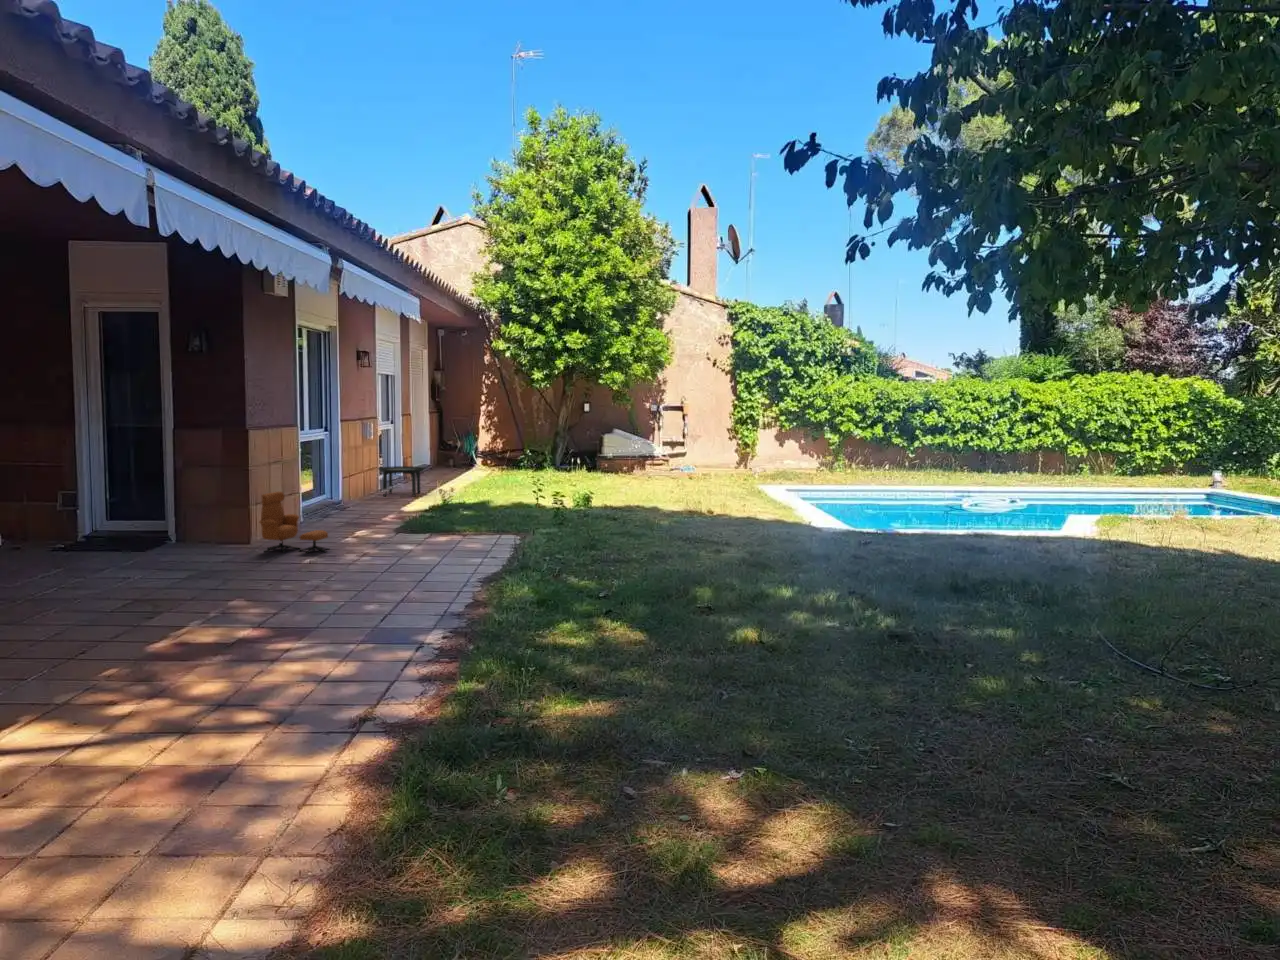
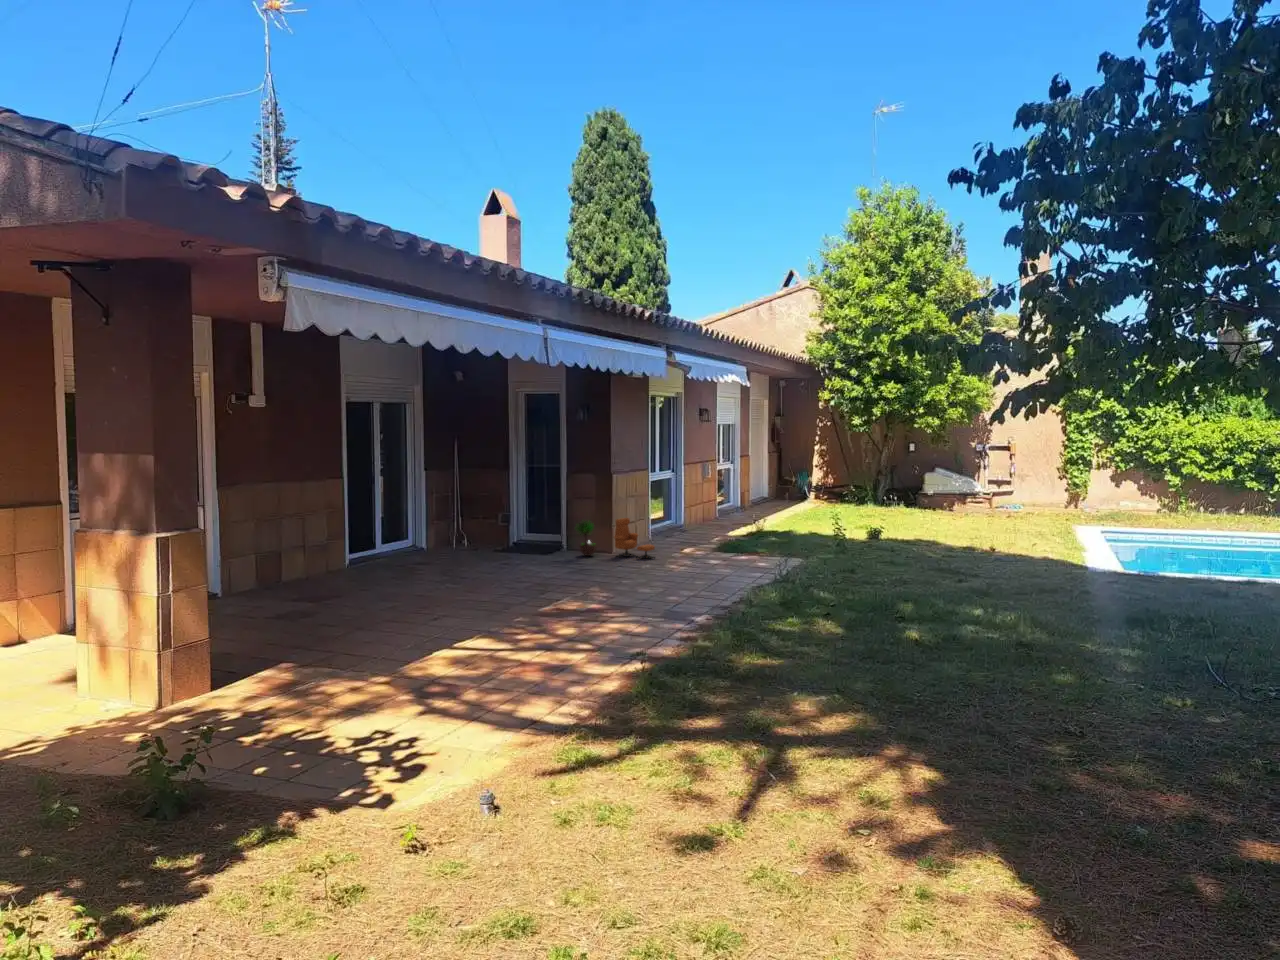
round table: present [378,466,425,496] -> none [711,499,748,524]
potted tree: none [188,493,230,554] -> present [575,521,597,556]

